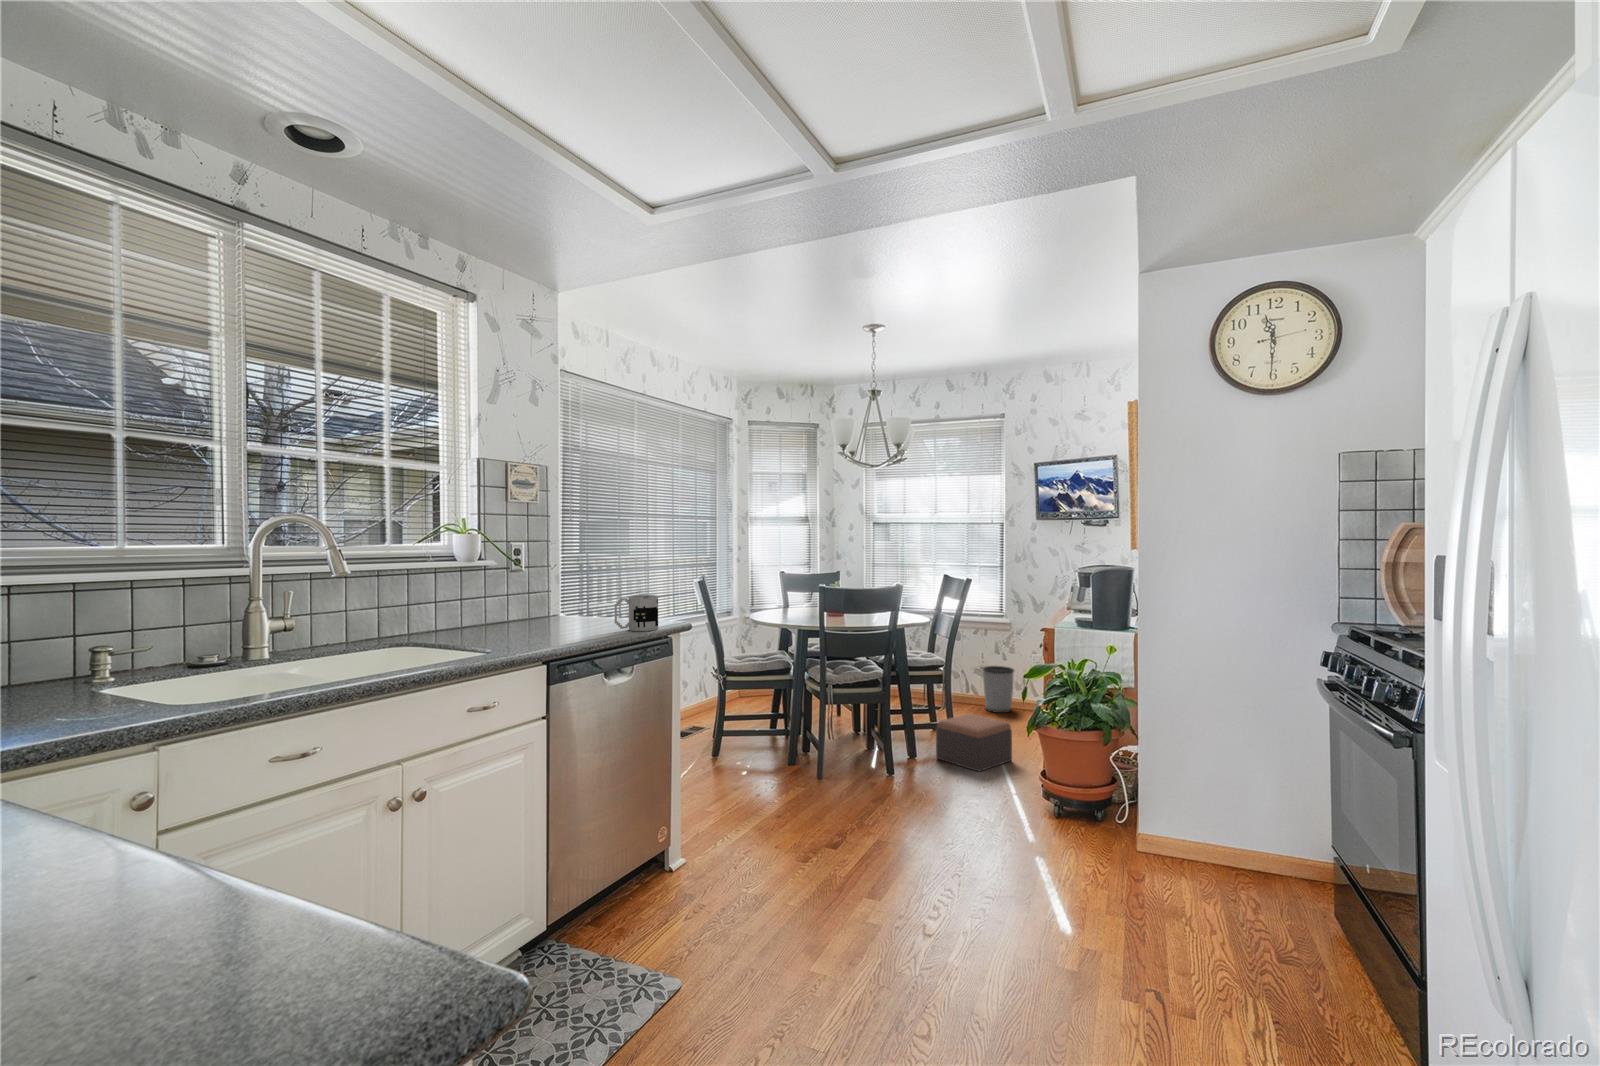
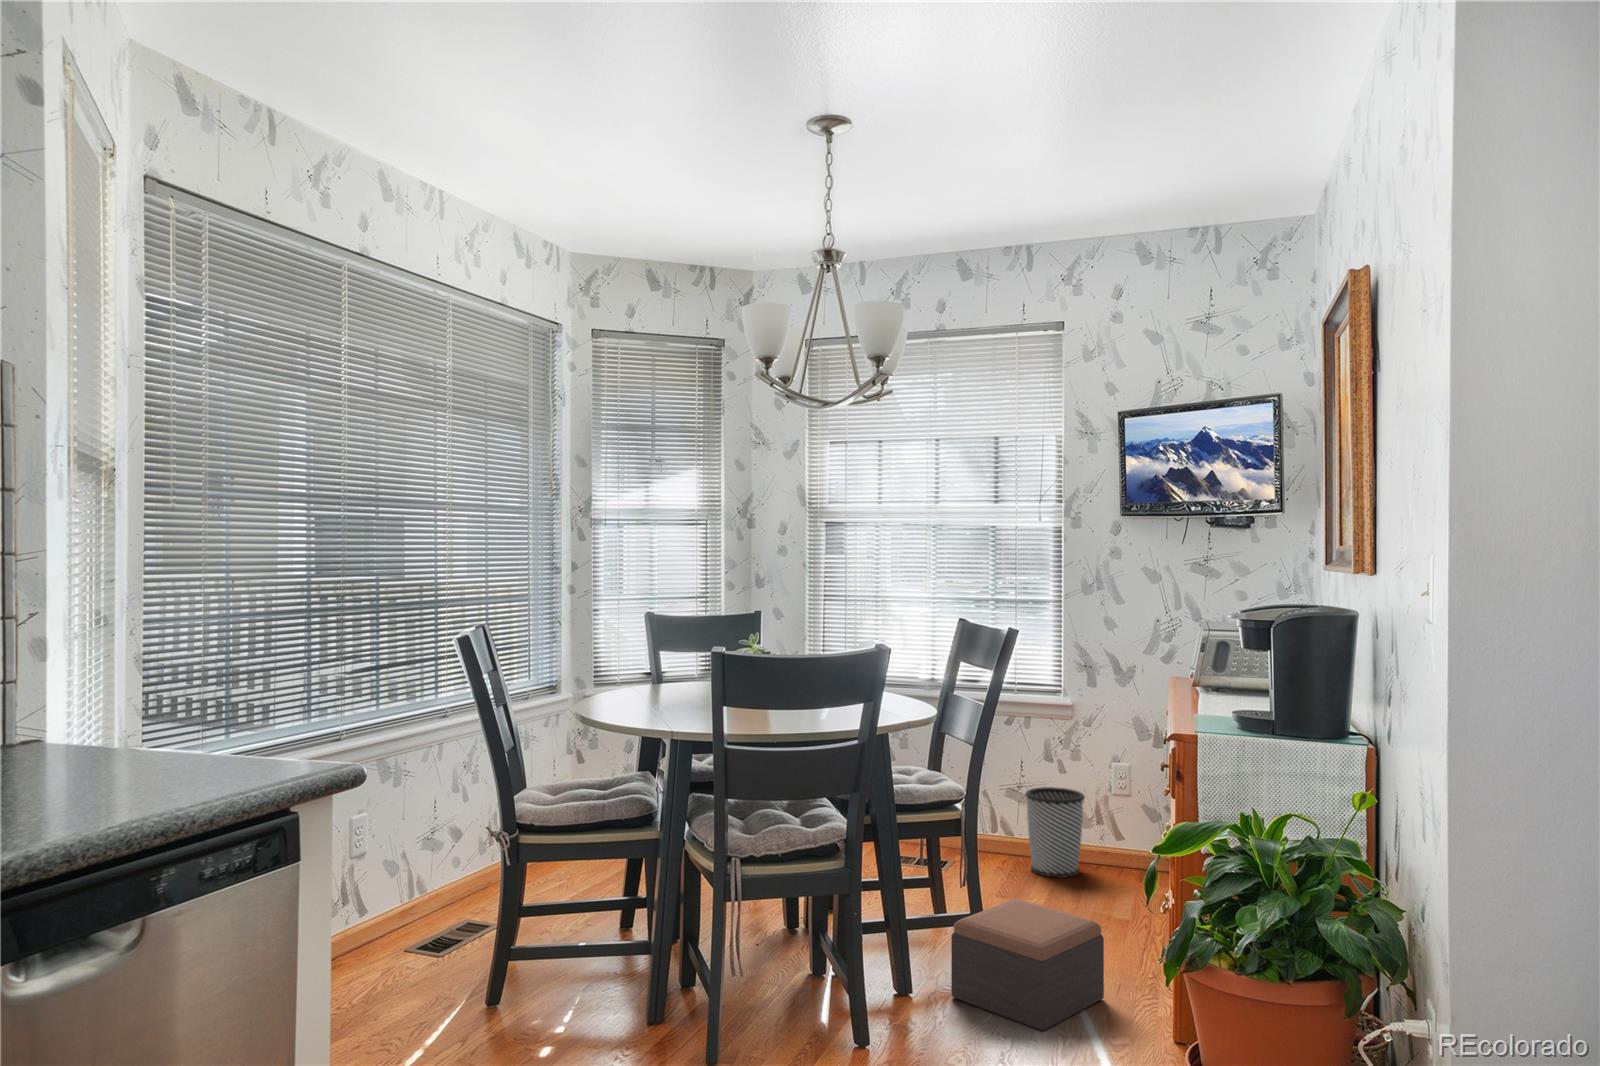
mug: present [615,595,658,631] -> none [131,685,262,788]

